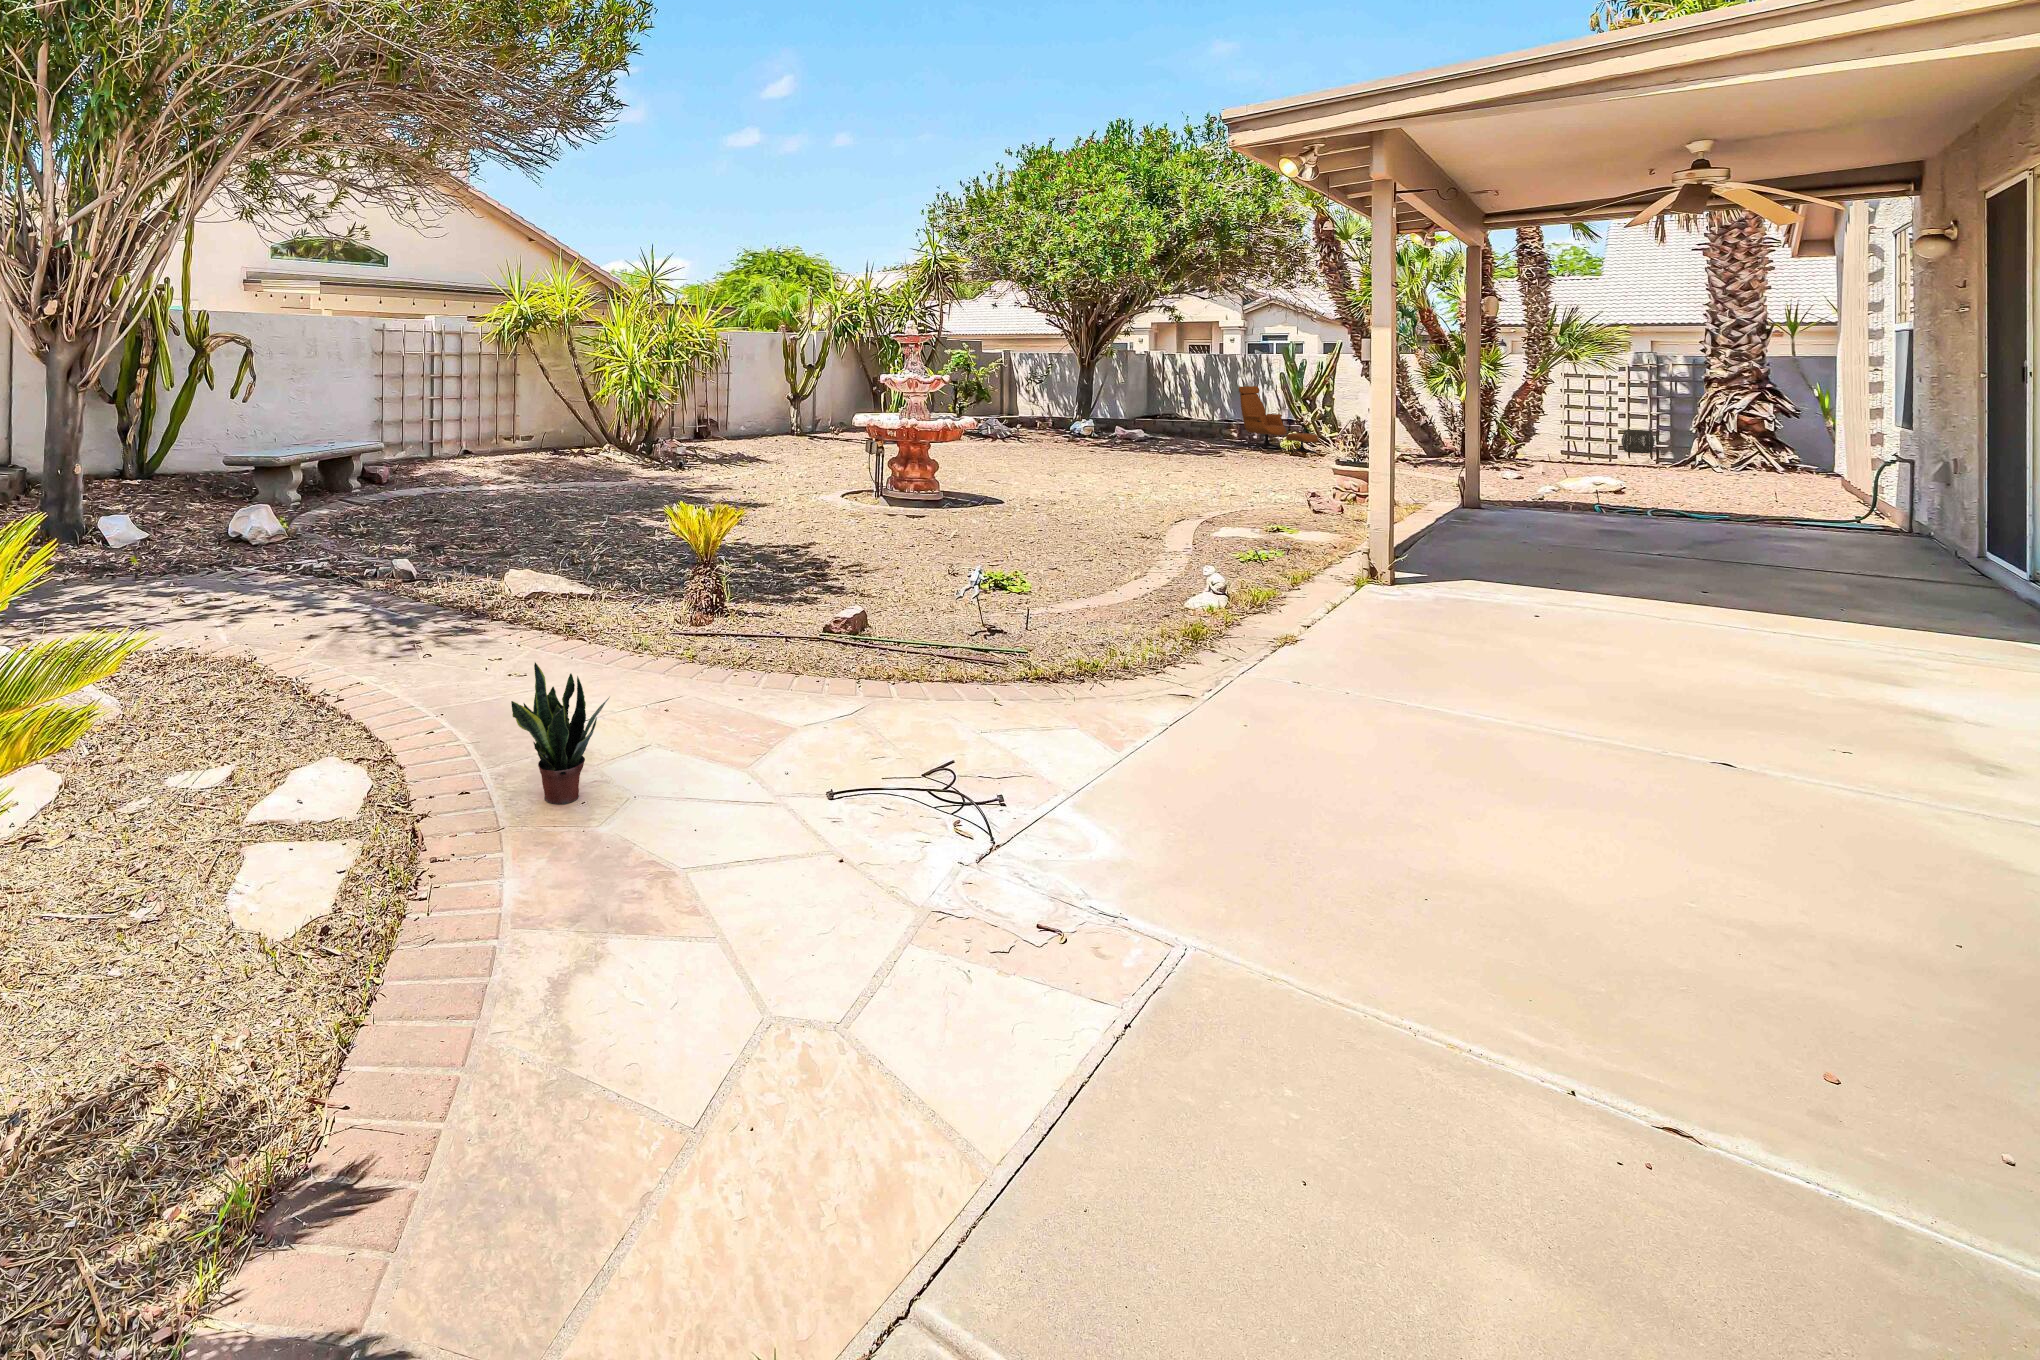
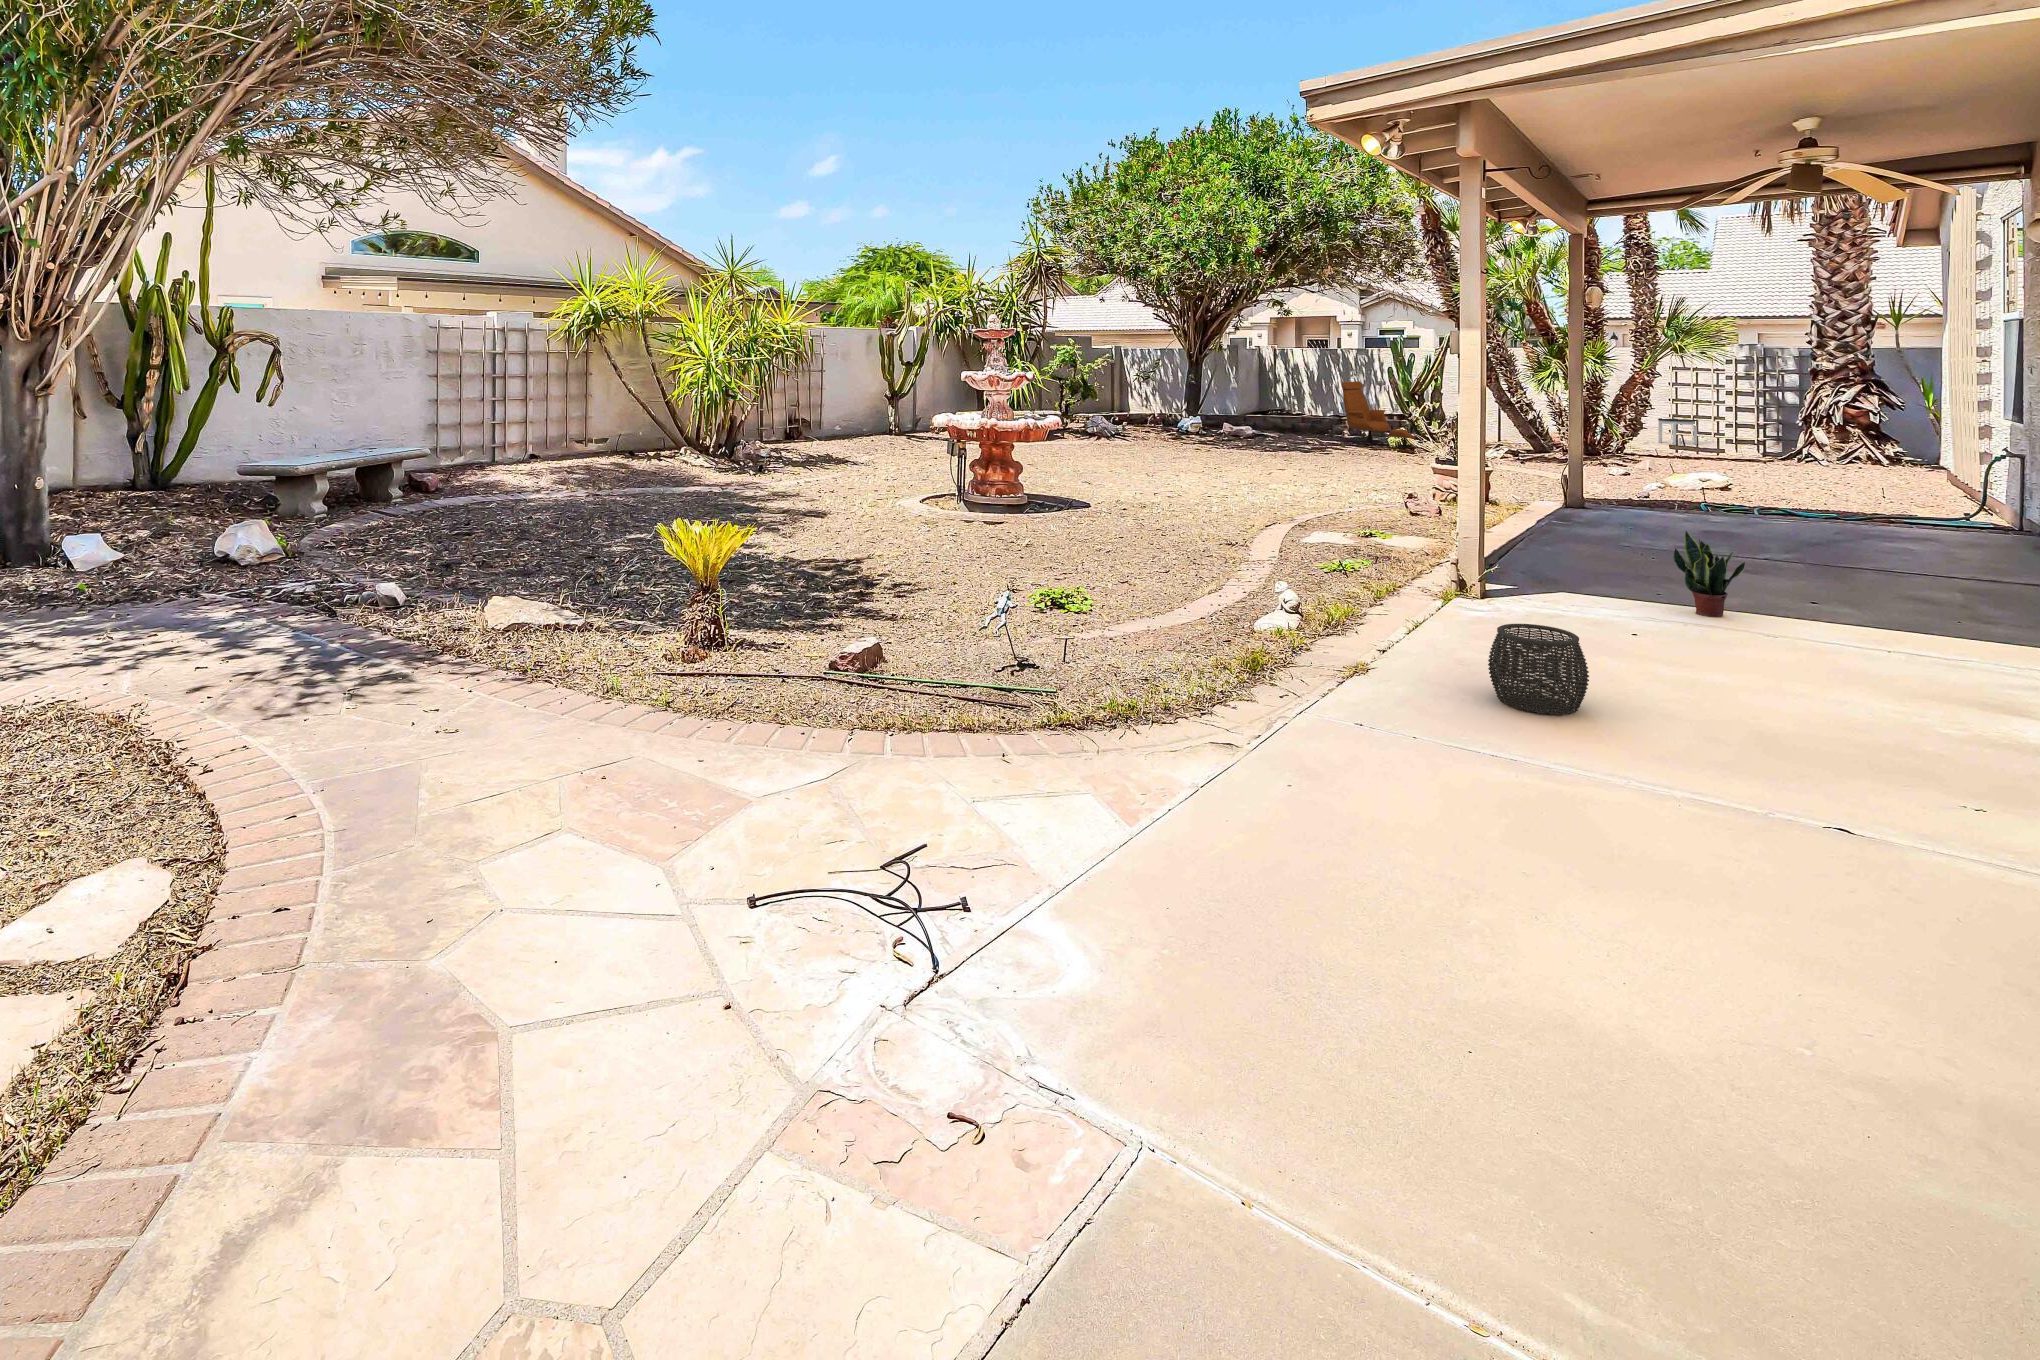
round table: none [1553,424,1593,450] -> present [1658,418,1697,445]
woven basket: present [1621,430,1654,453] -> present [1488,624,1589,715]
potted plant: present [511,662,609,804] -> present [1673,531,1745,617]

